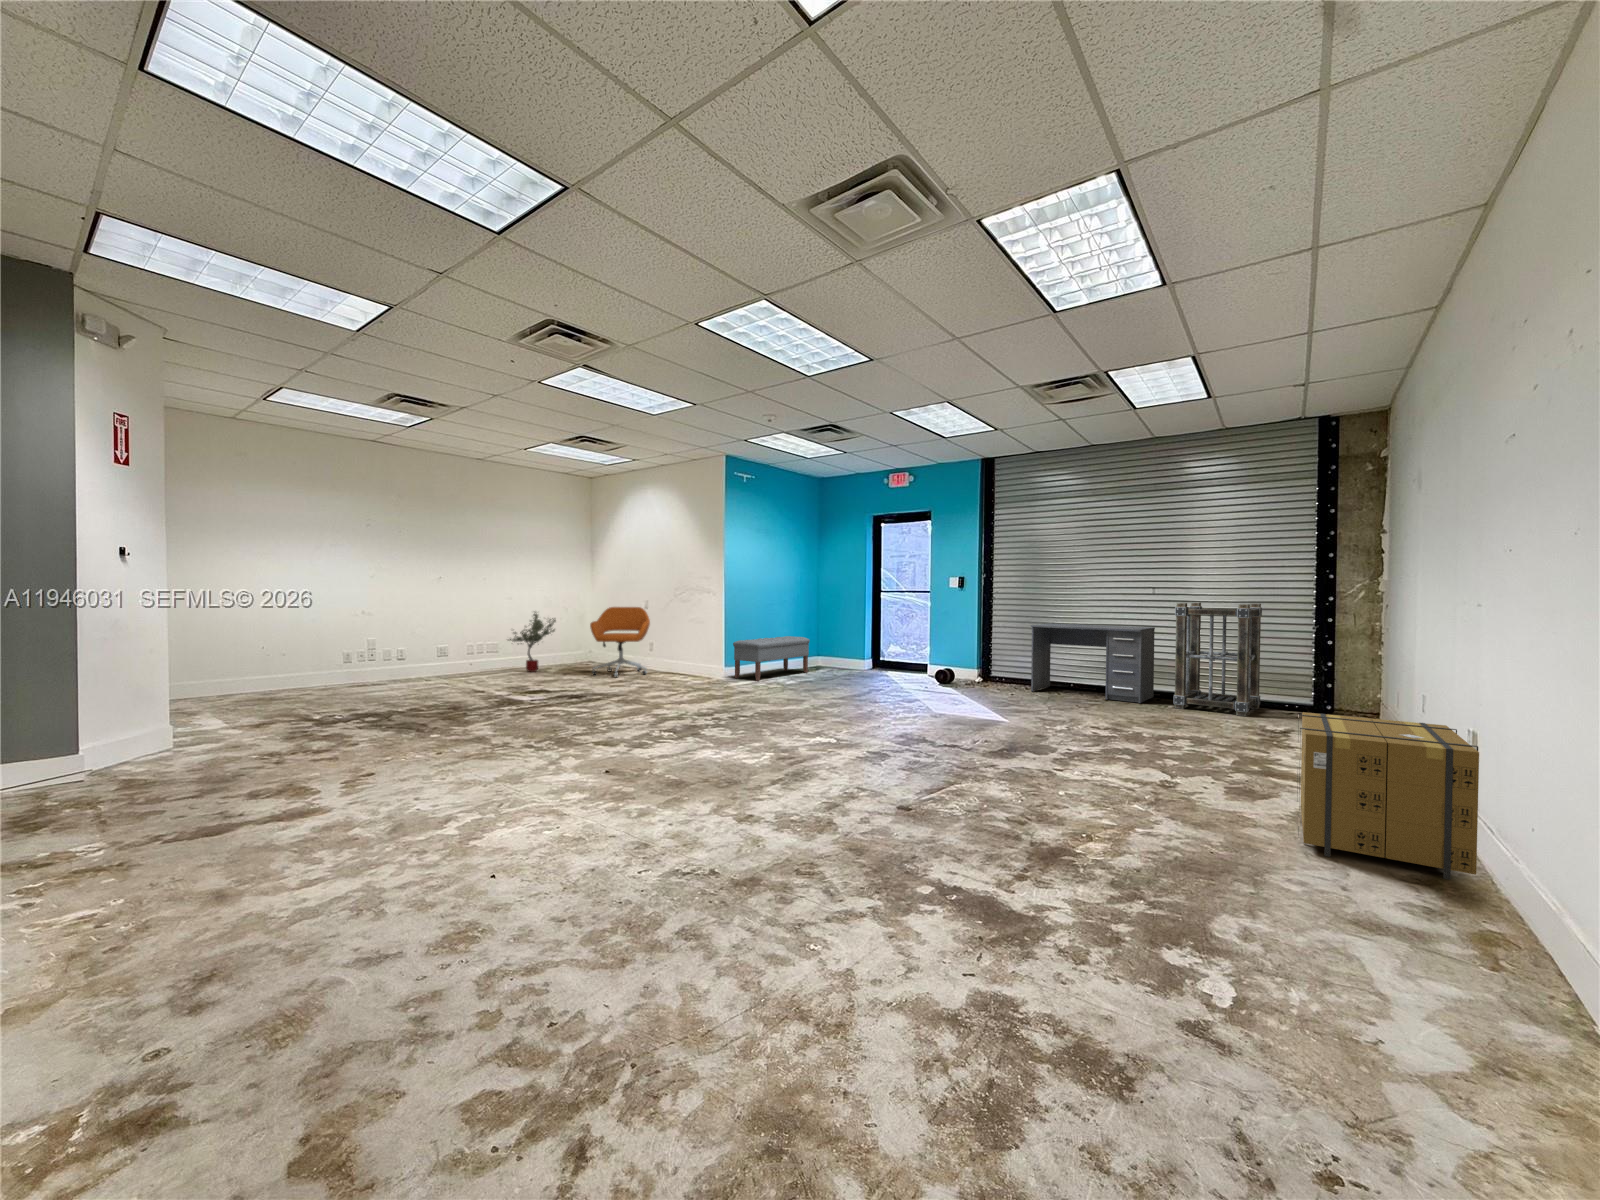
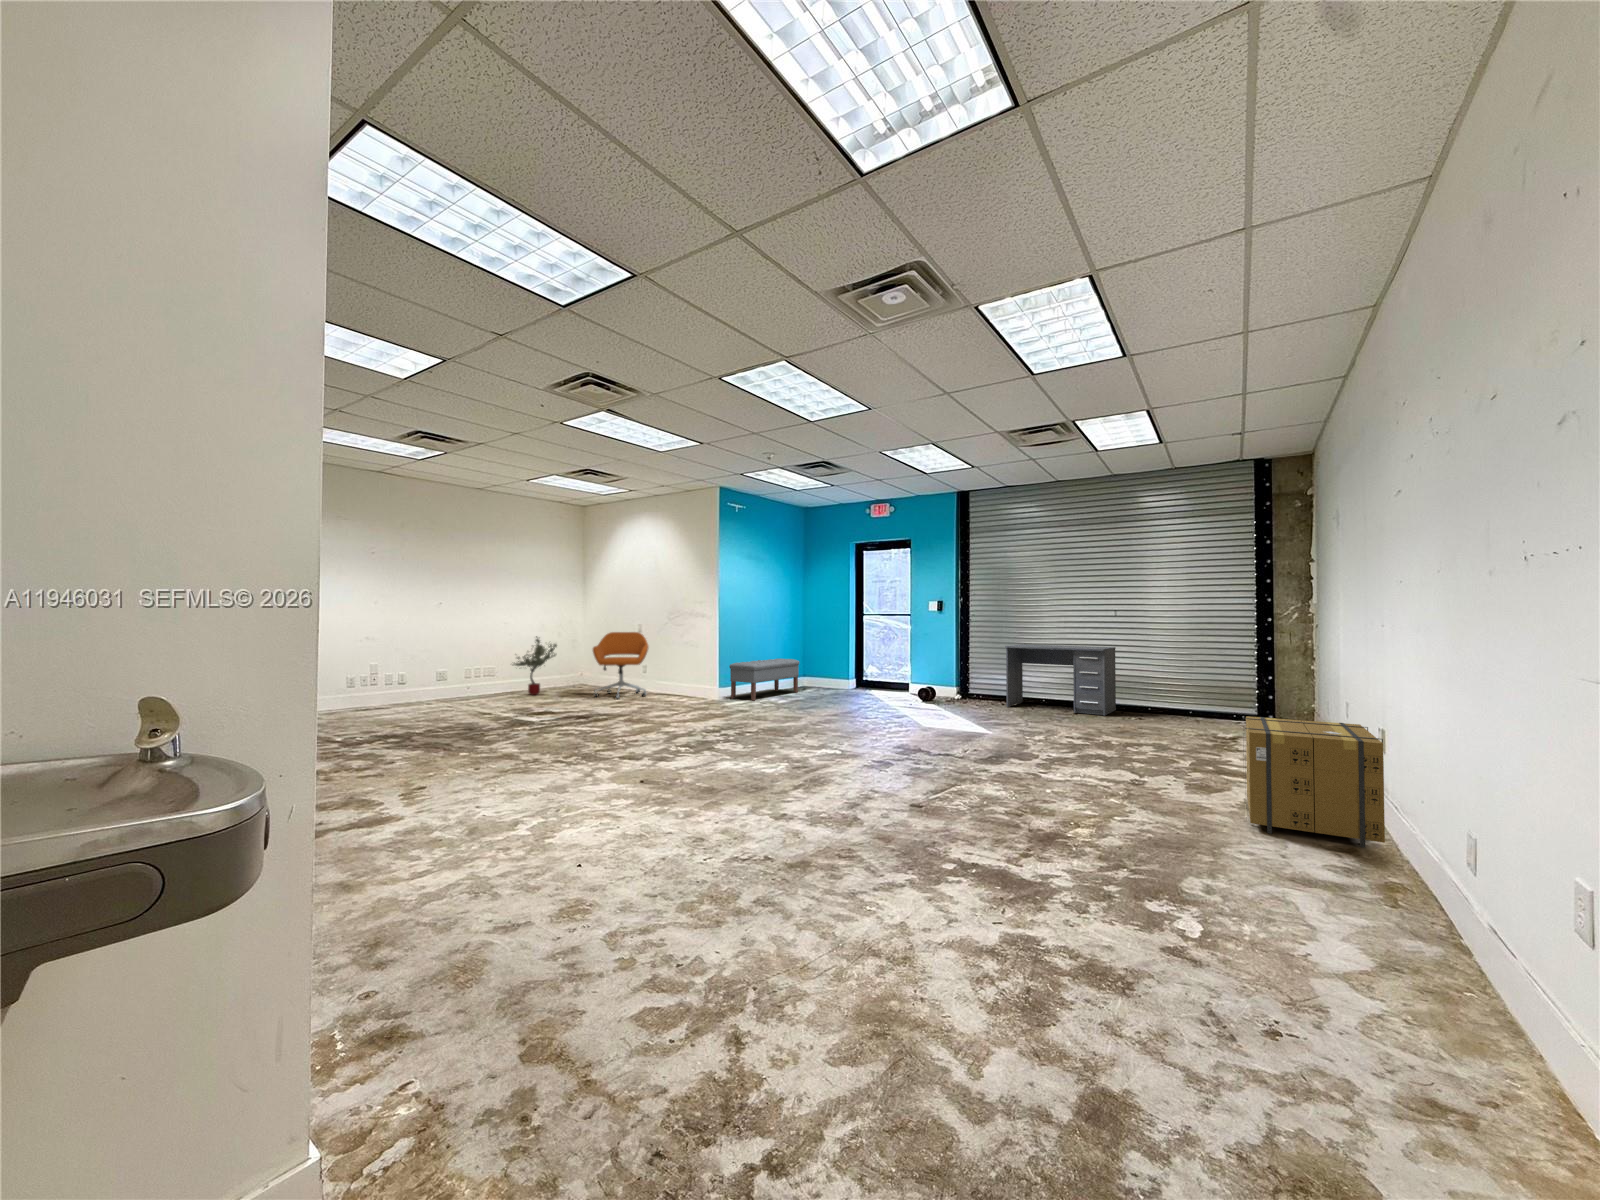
shelving unit: present [1174,602,1262,716] -> none [1134,624,1209,726]

